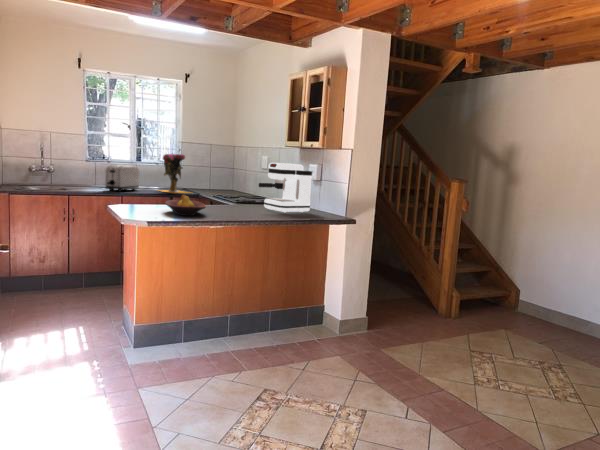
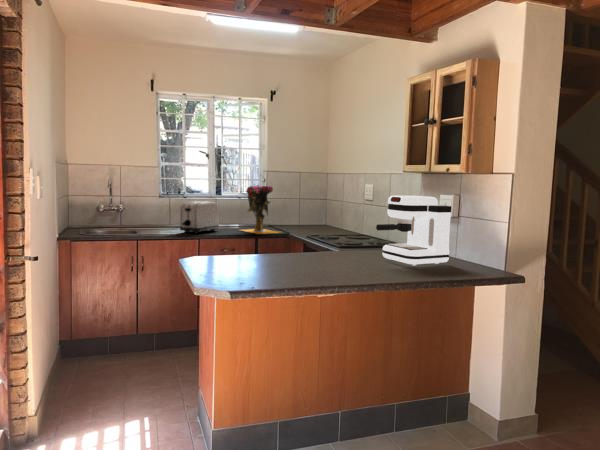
fruit bowl: present [165,195,206,216] -> none [252,245,309,278]

